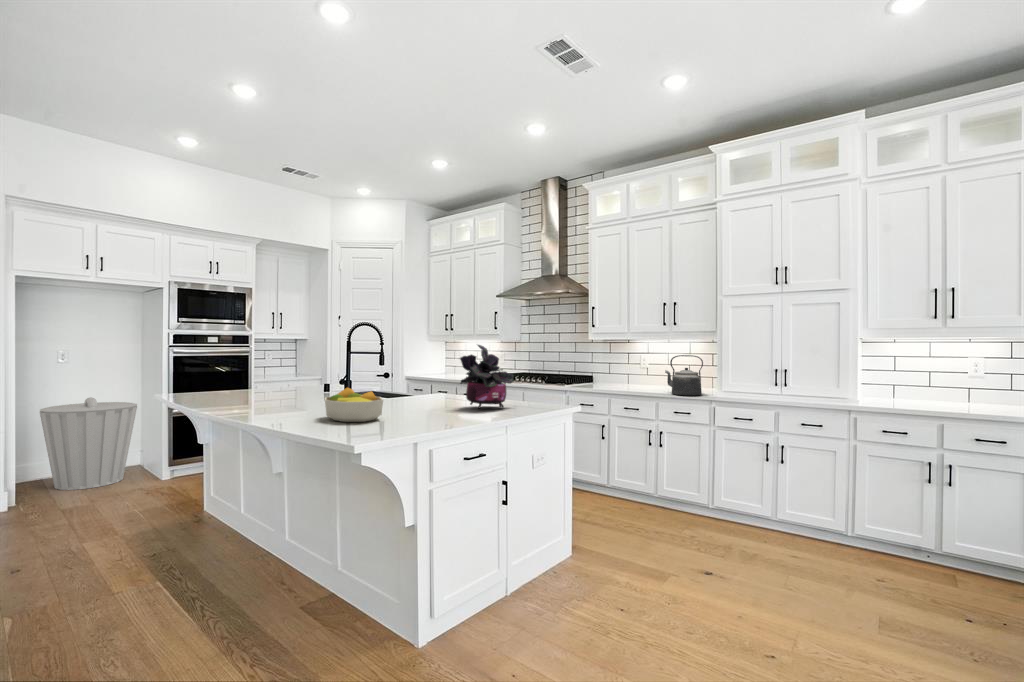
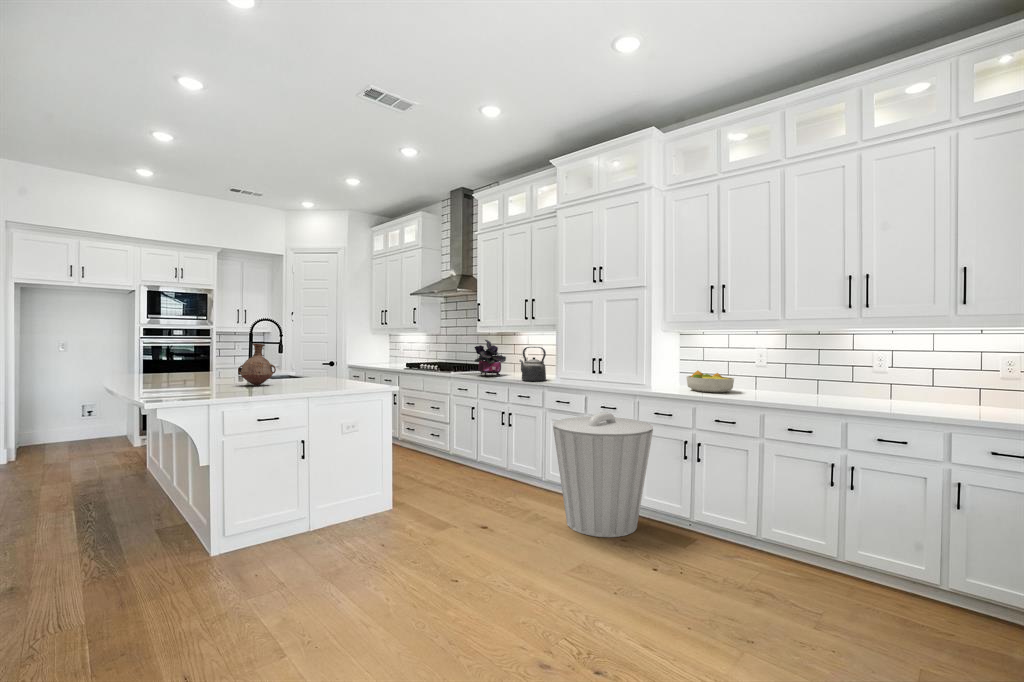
potted plant: present [460,345,514,408] -> present [474,340,506,376]
vase: none [382,353,428,408] -> present [238,344,276,386]
fruit bowl: present [325,388,383,422] -> present [687,370,734,393]
trash can: present [40,397,137,490] -> present [553,412,653,537]

